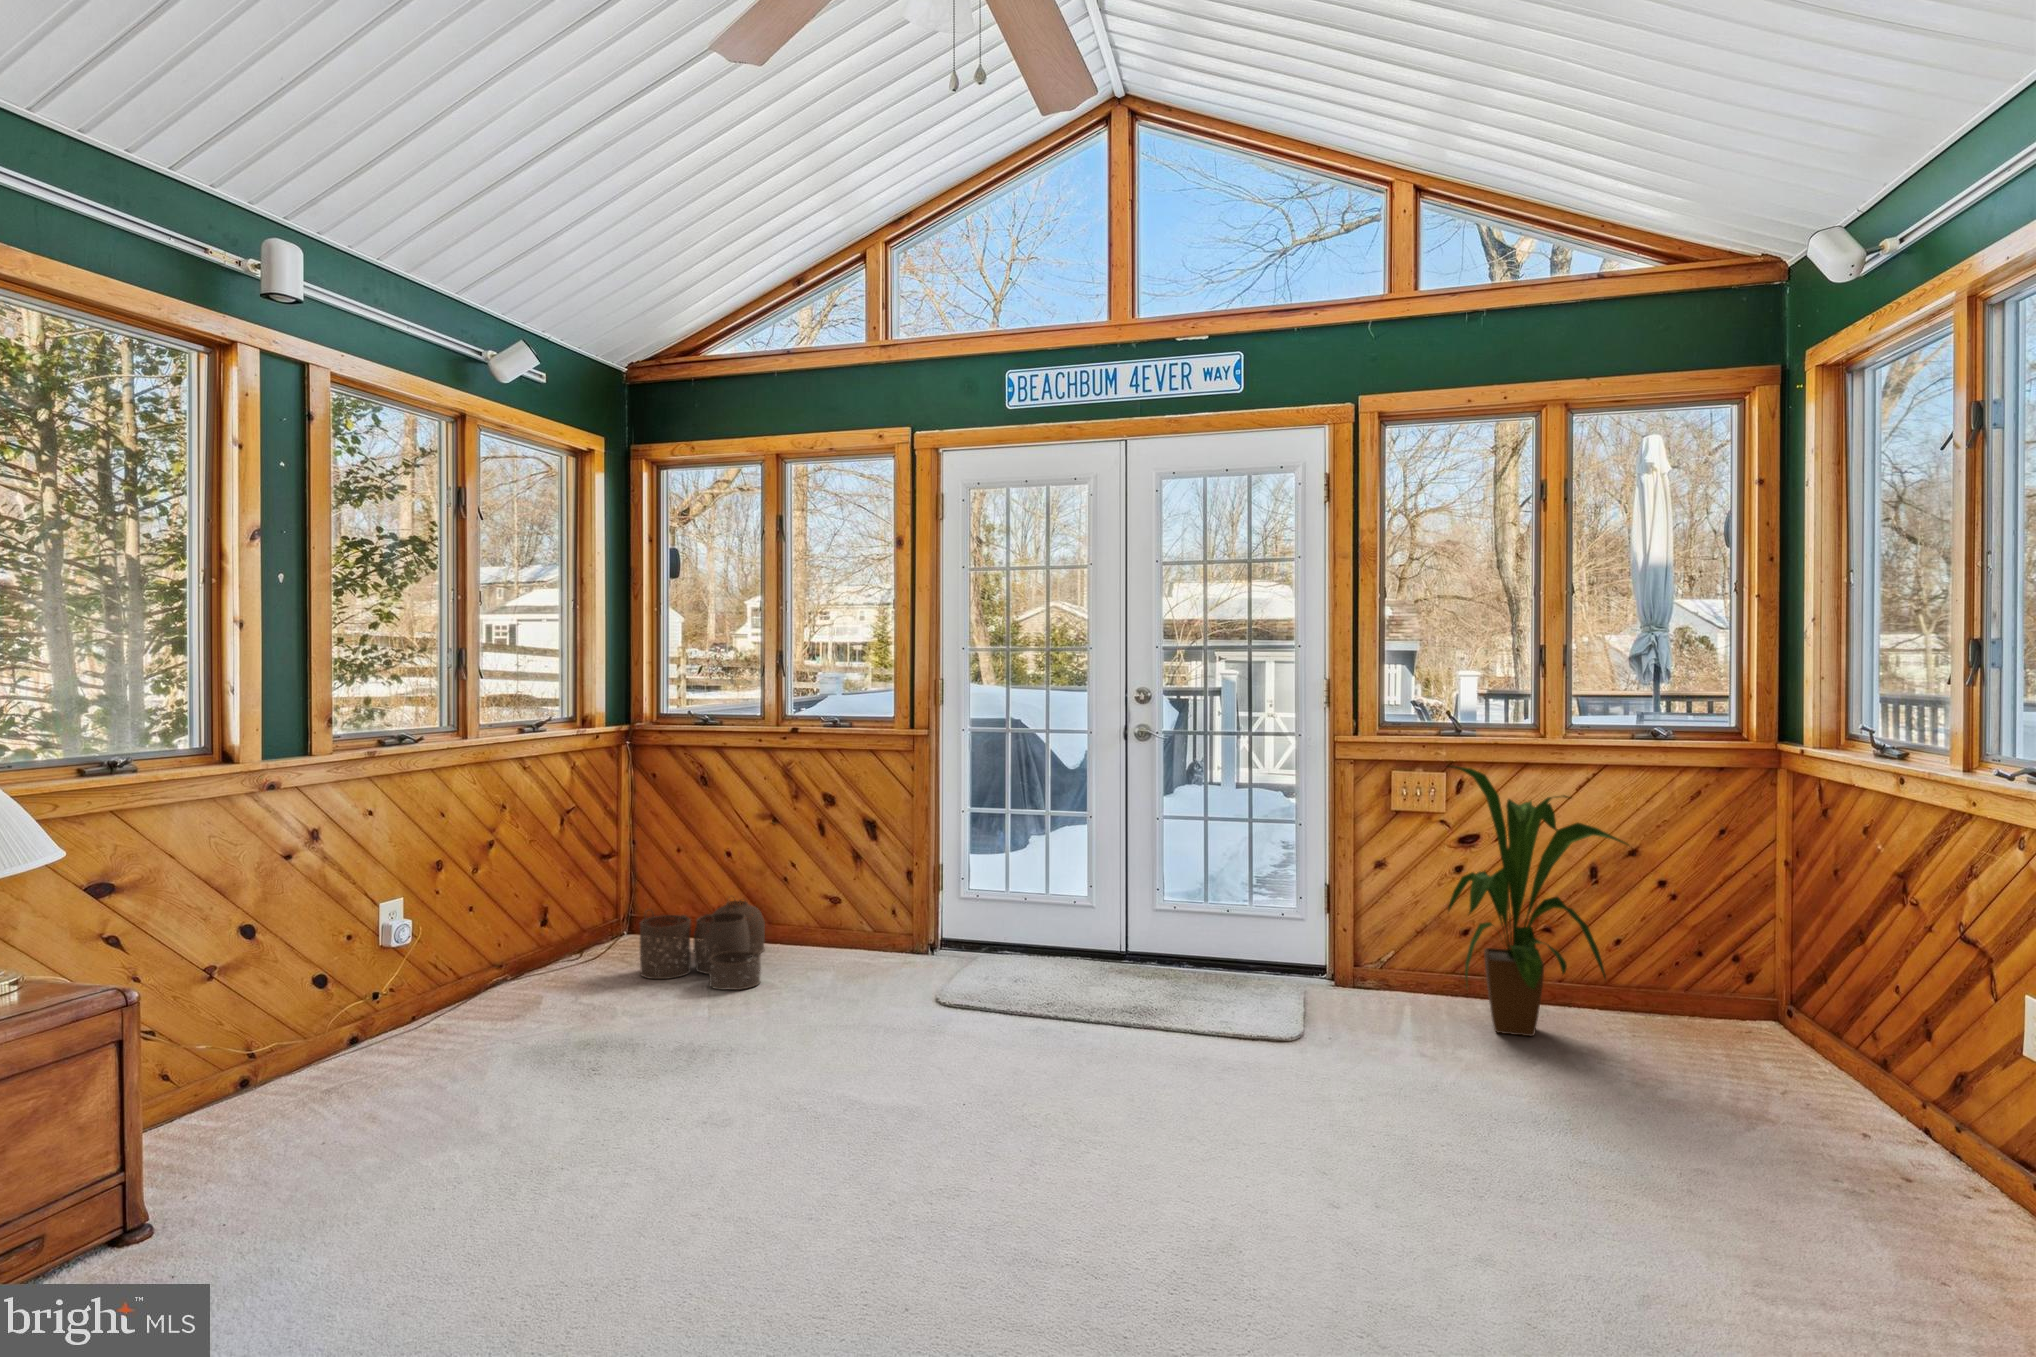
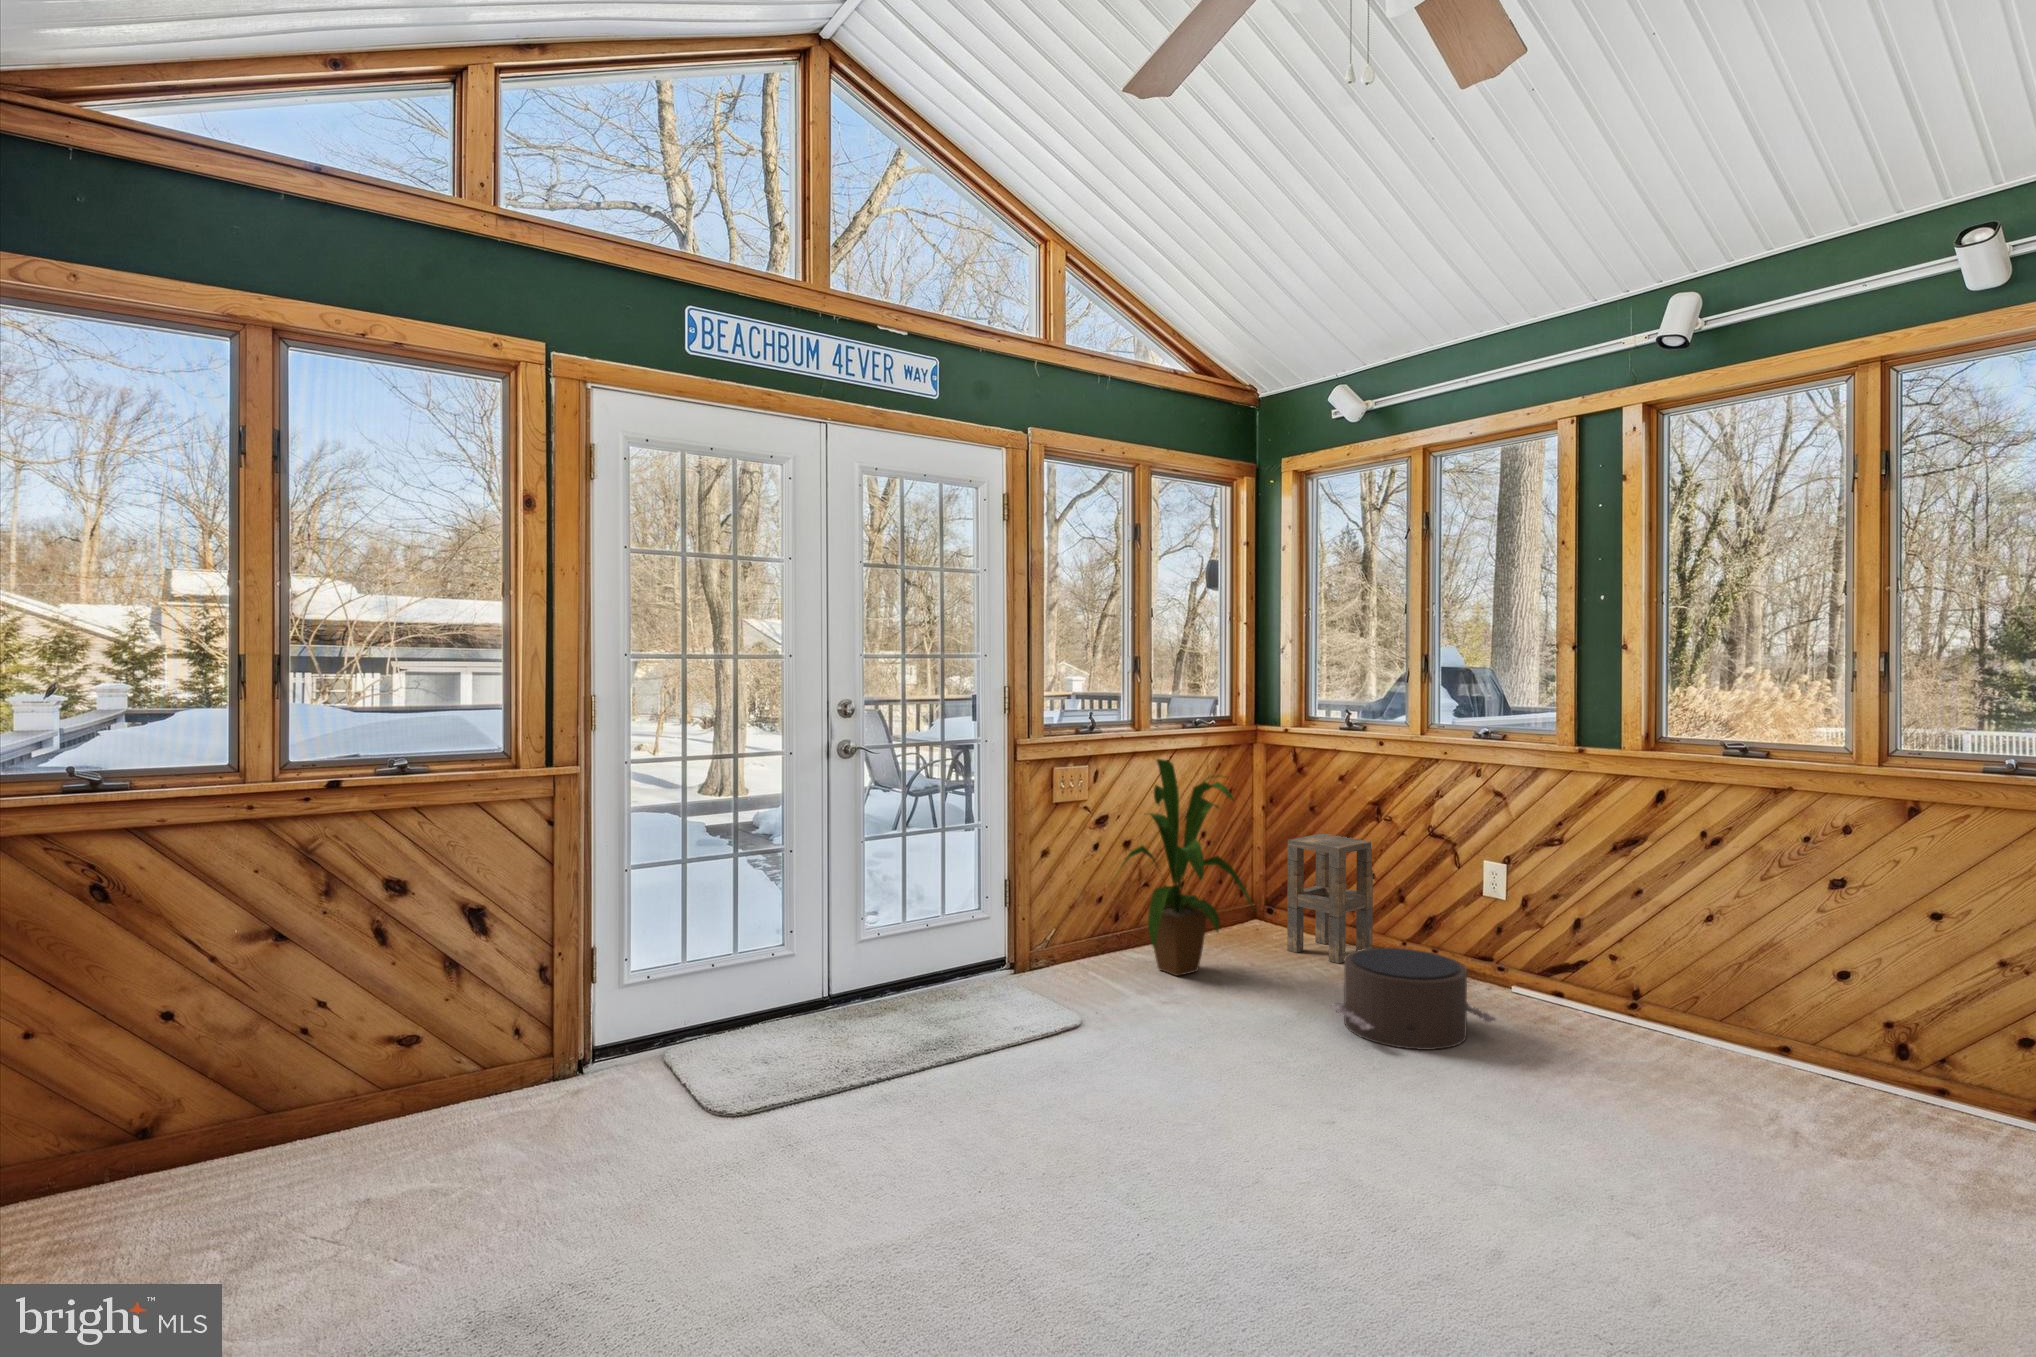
woven basket: present [640,897,765,990] -> none [159,1085,459,1290]
side table: none [1726,901,1865,1095] -> present [1287,833,1373,963]
pouf: none [1513,1040,1755,1194] -> present [1331,948,1496,1050]

